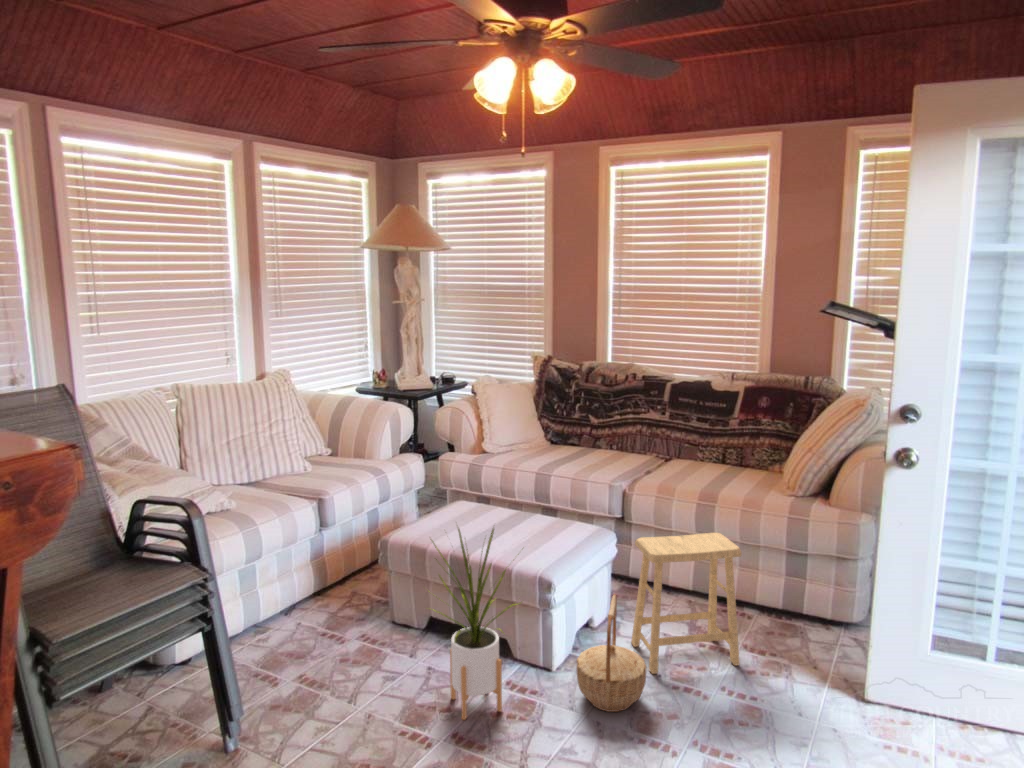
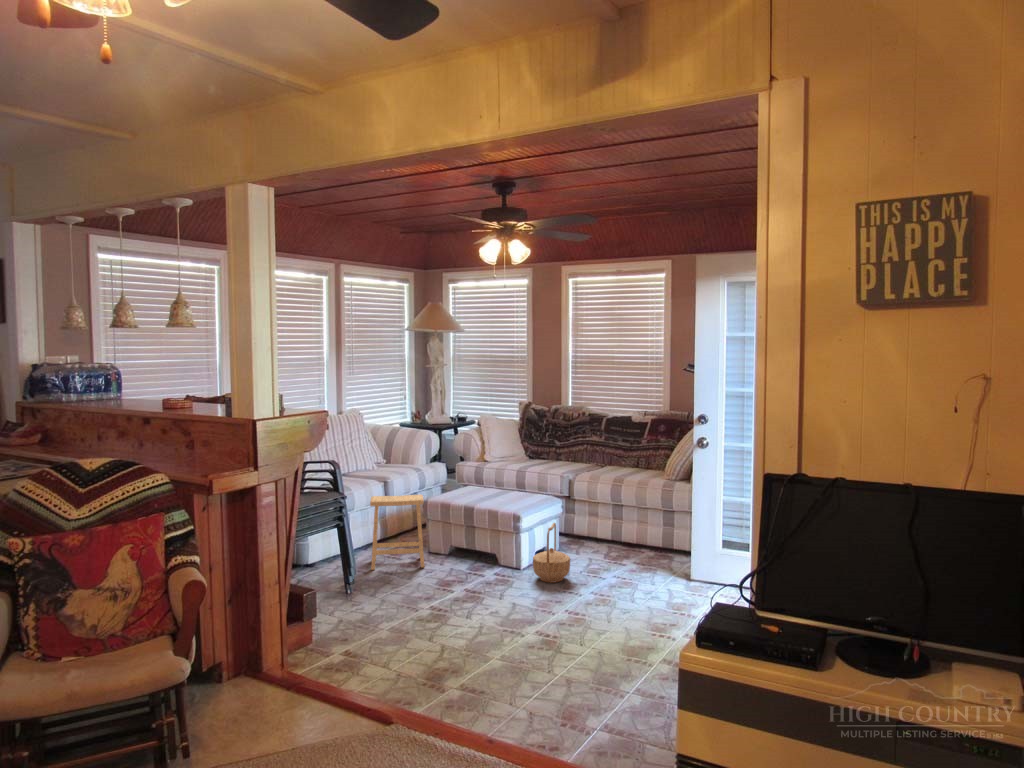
house plant: present [432,529,517,720] -> none [449,478,504,585]
footstool: present [631,533,742,674] -> present [370,495,425,570]

